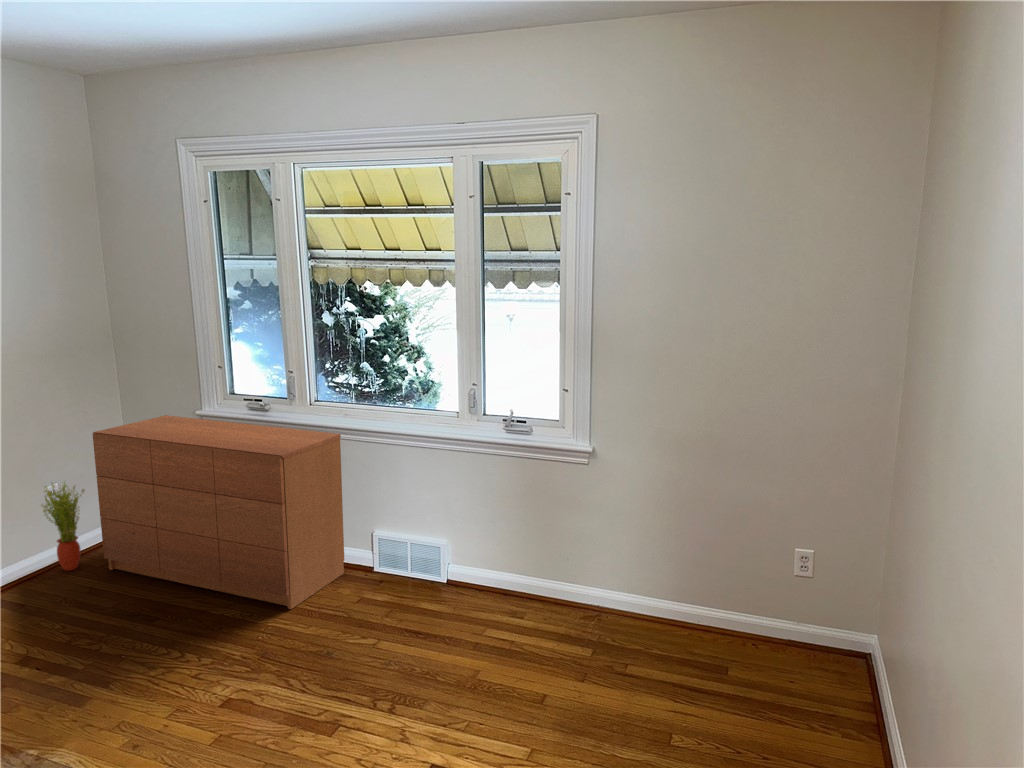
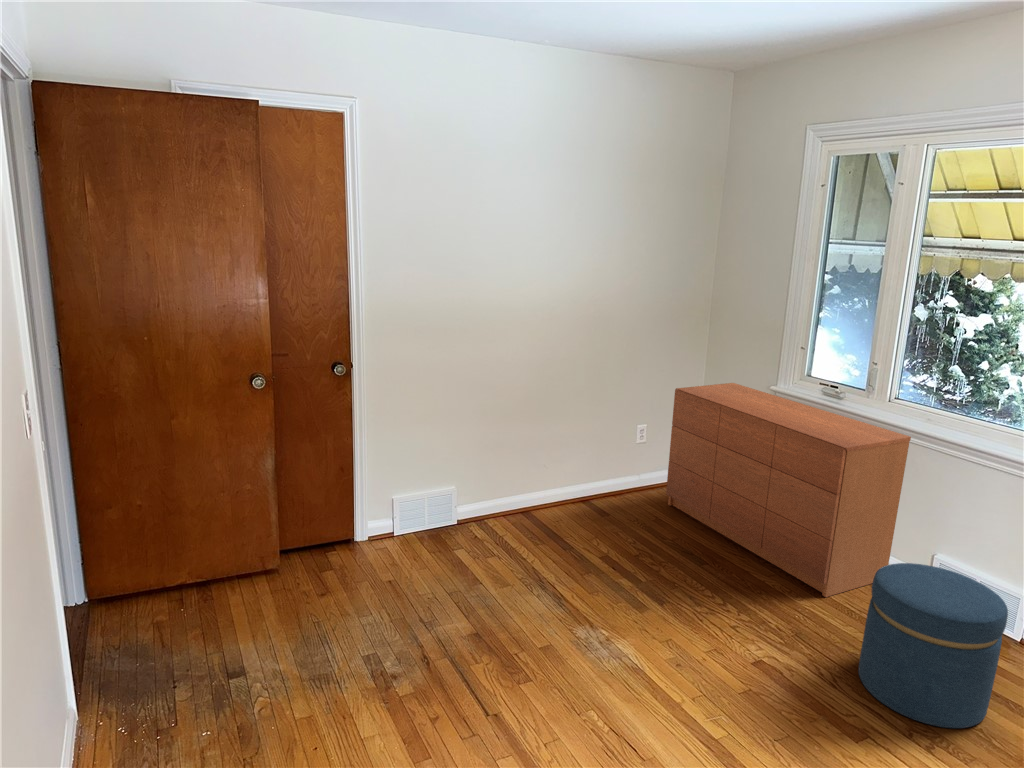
potted plant: present [42,483,85,571] -> none [629,423,661,496]
ottoman: none [322,544,431,690] -> present [859,563,1008,728]

